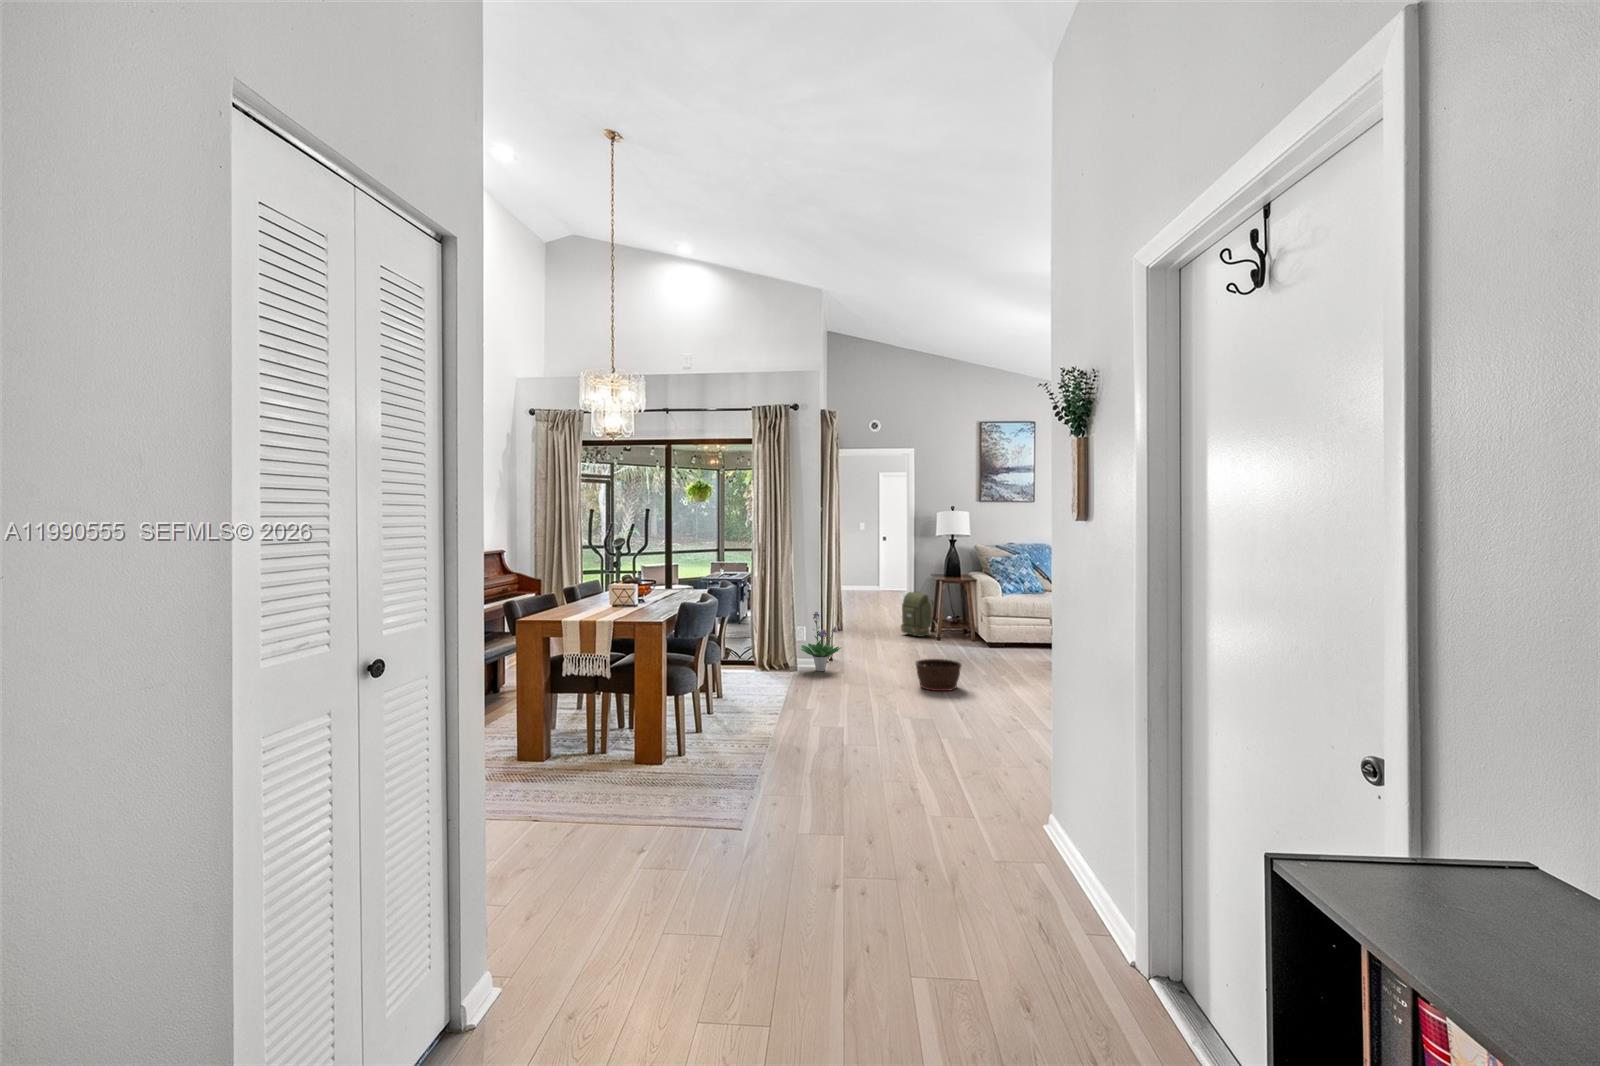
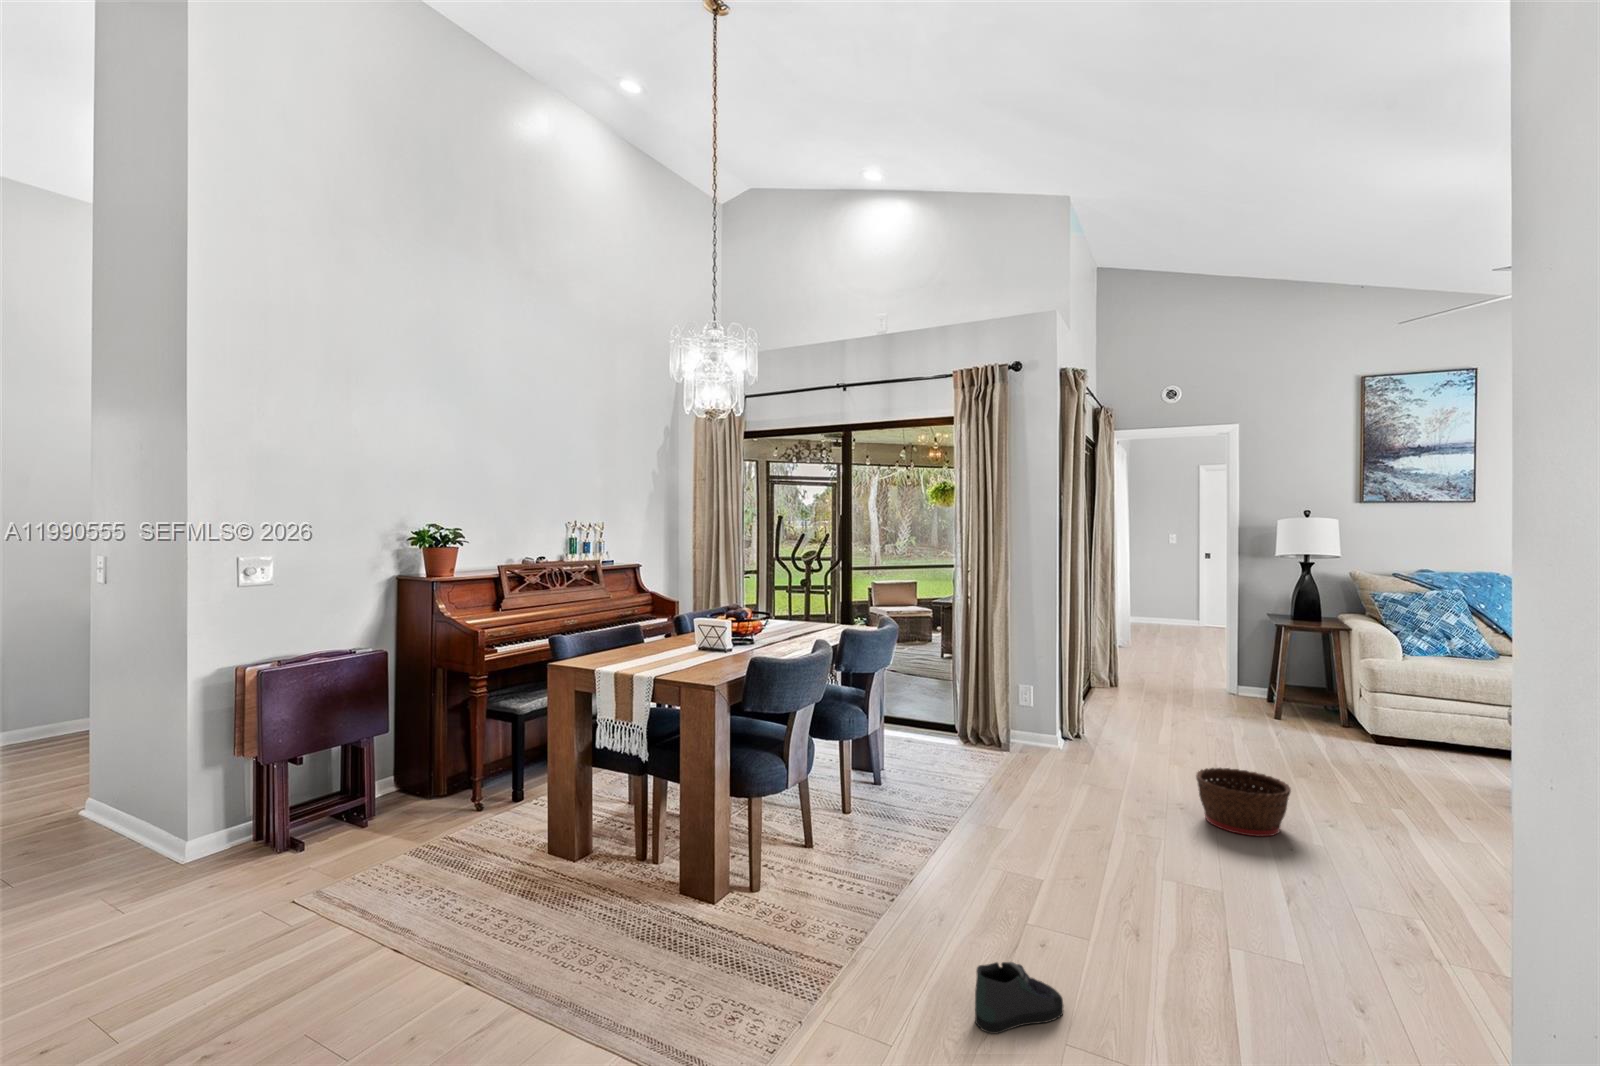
backpack: present [901,592,934,637] -> none [1215,639,1276,709]
potted plant: present [801,612,841,671] -> none [1013,665,1083,757]
shoe: none [859,735,895,766] -> present [975,962,1063,1034]

